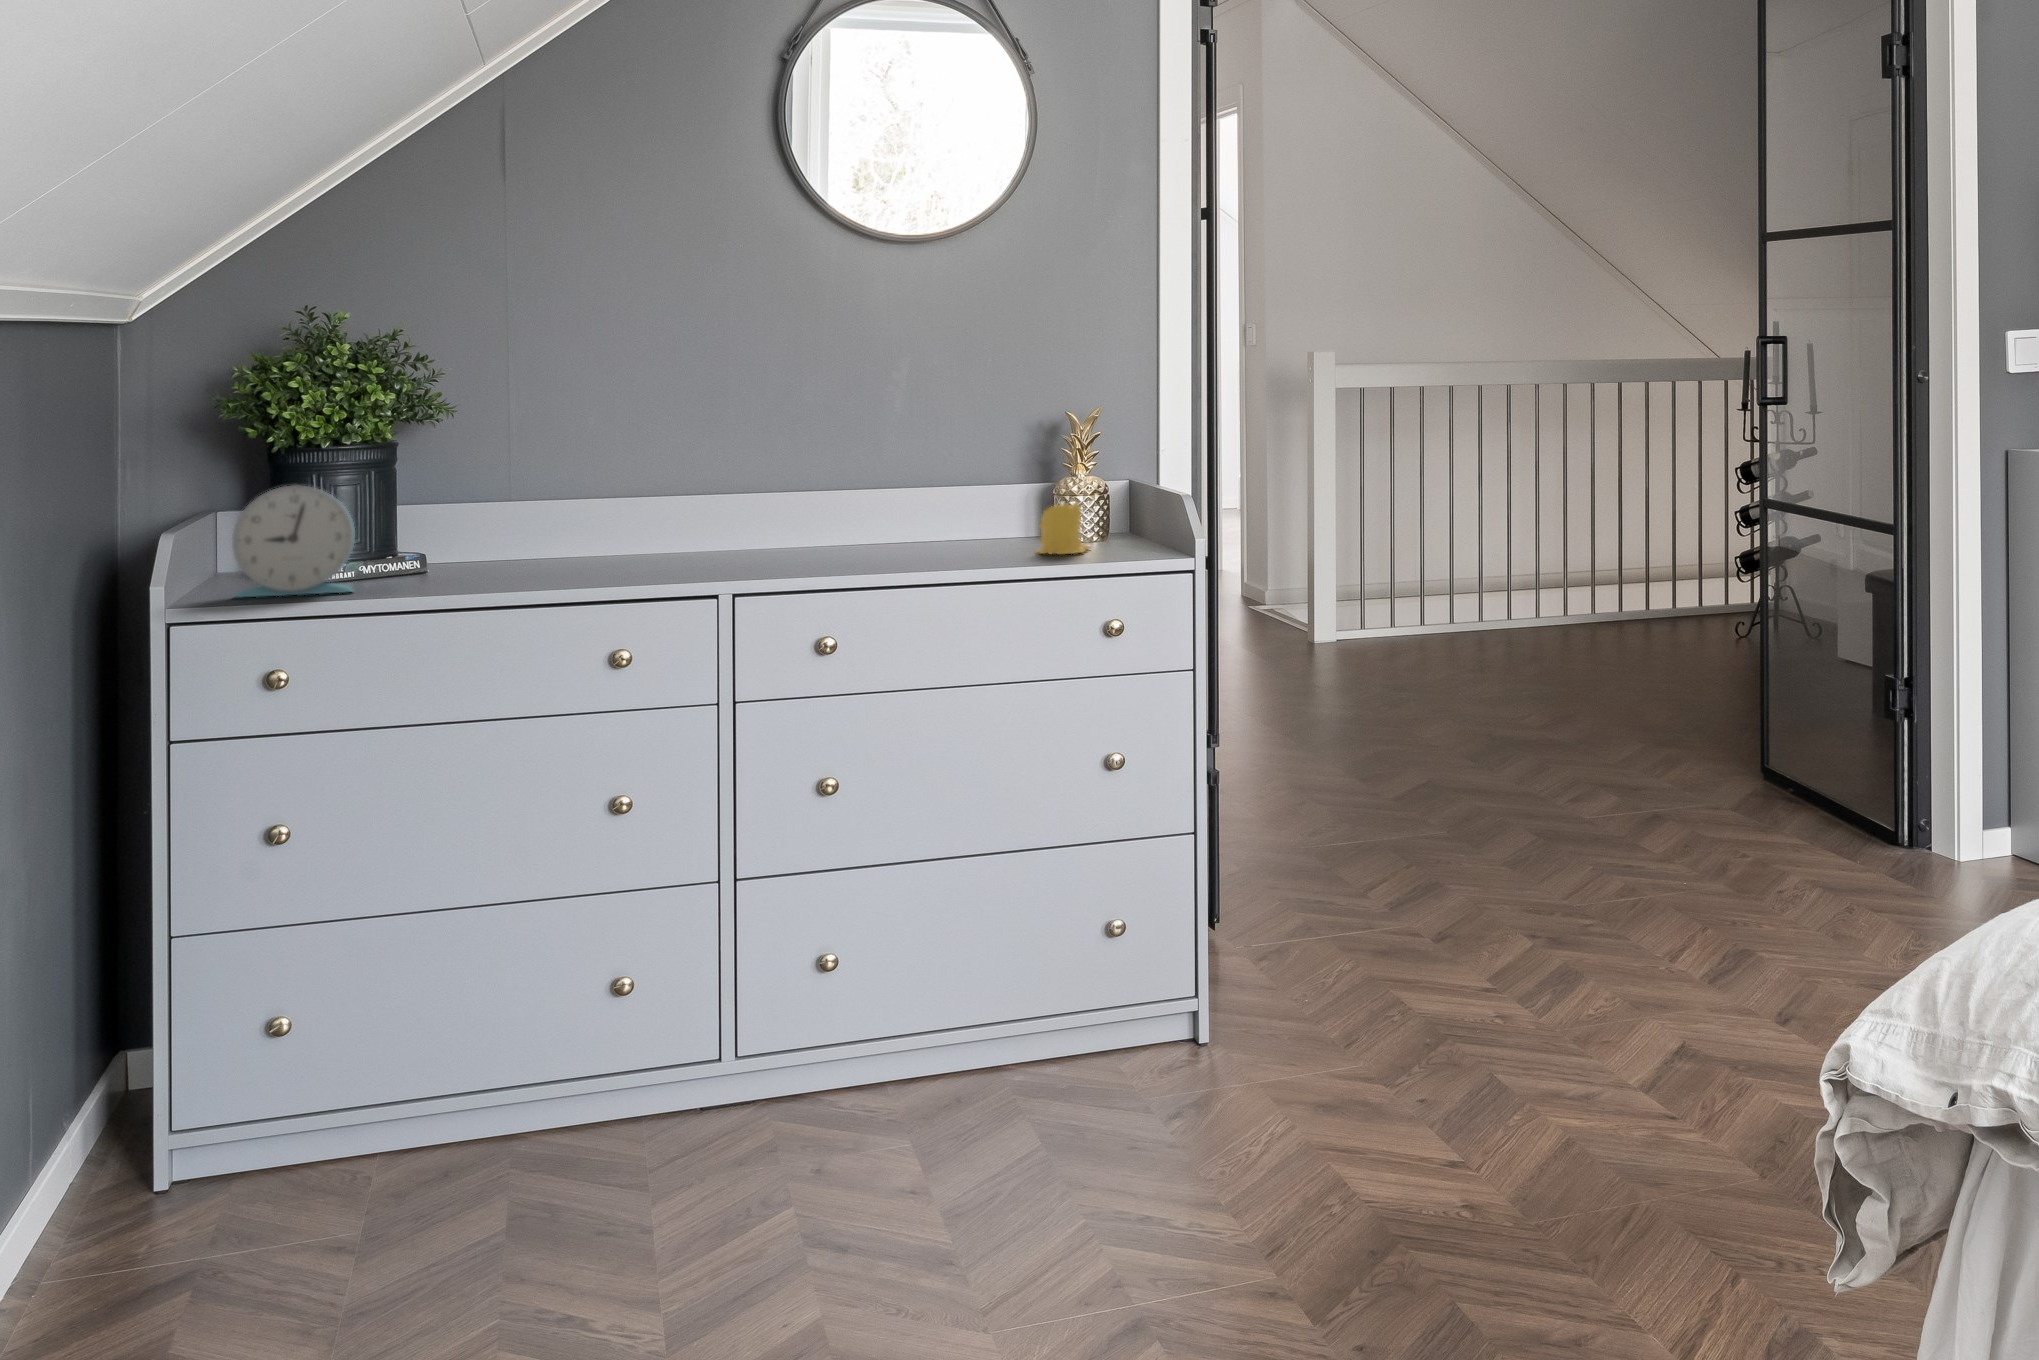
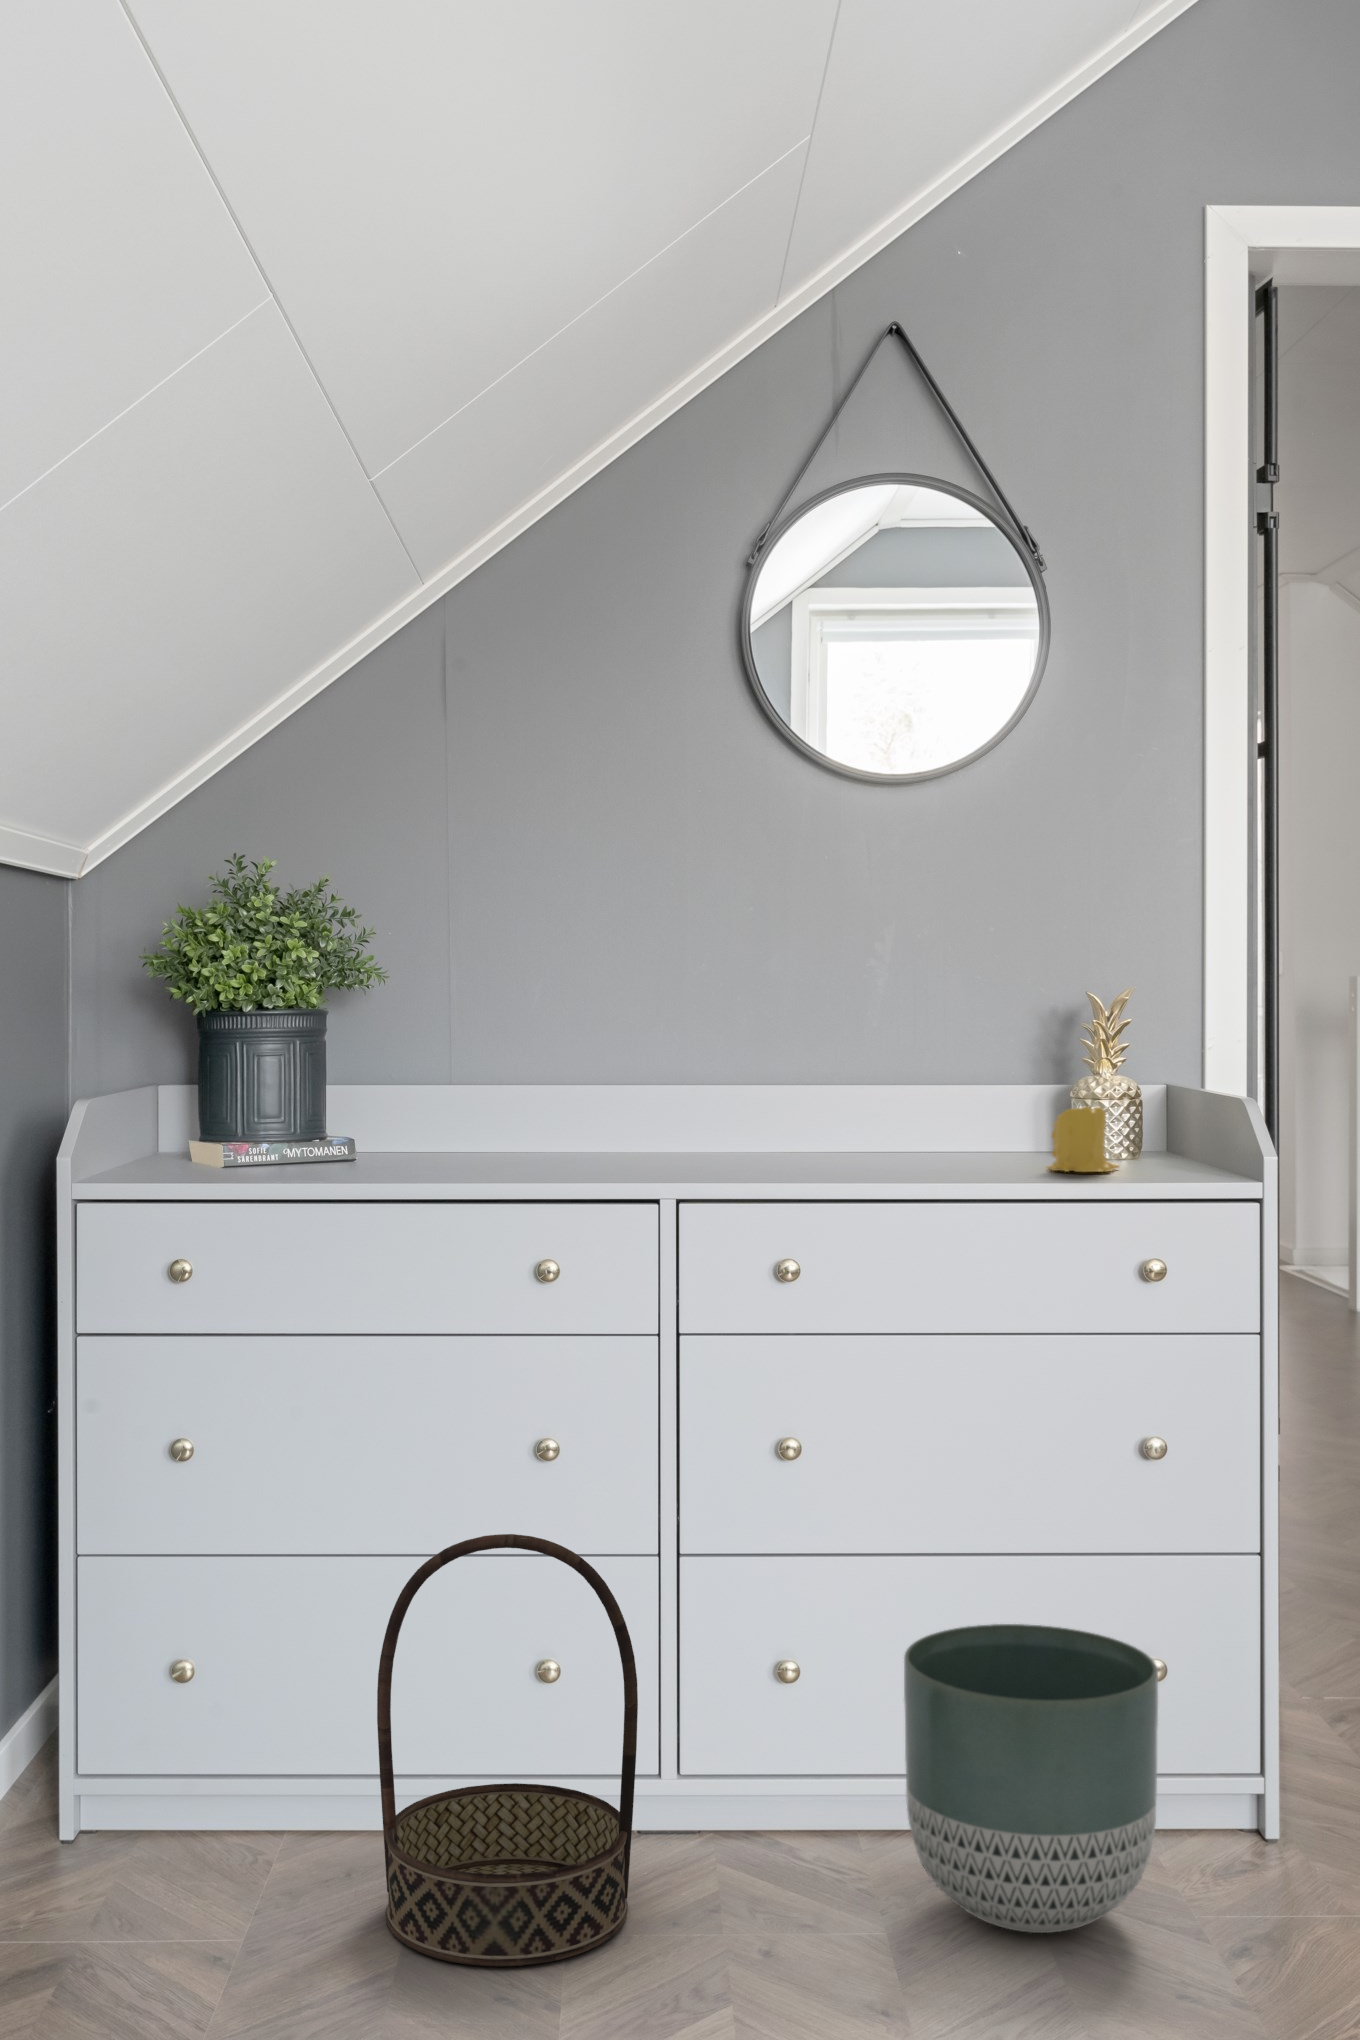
alarm clock: present [232,486,355,598] -> none [149,1048,272,1173]
basket: none [473,878,704,1226] -> present [377,1534,638,1966]
planter: none [922,902,1114,1130] -> present [904,1624,1158,1933]

